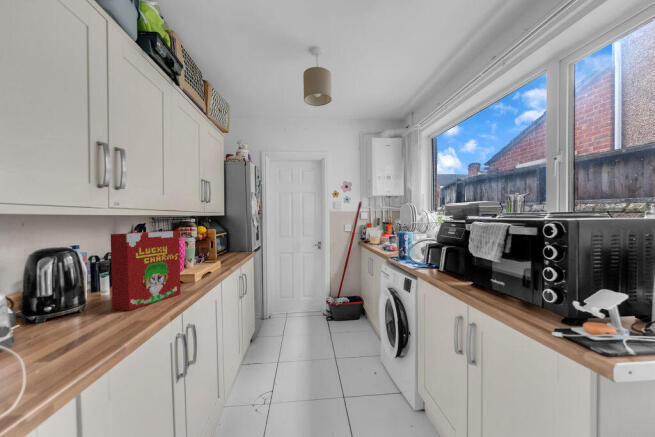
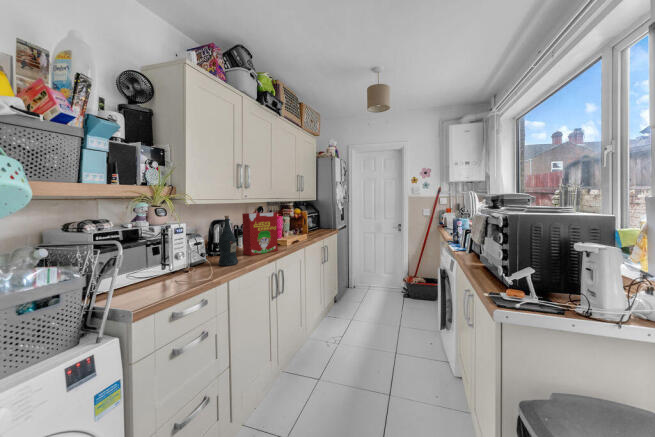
wine bottle: none [48,238,102,349] -> present [218,216,238,266]

